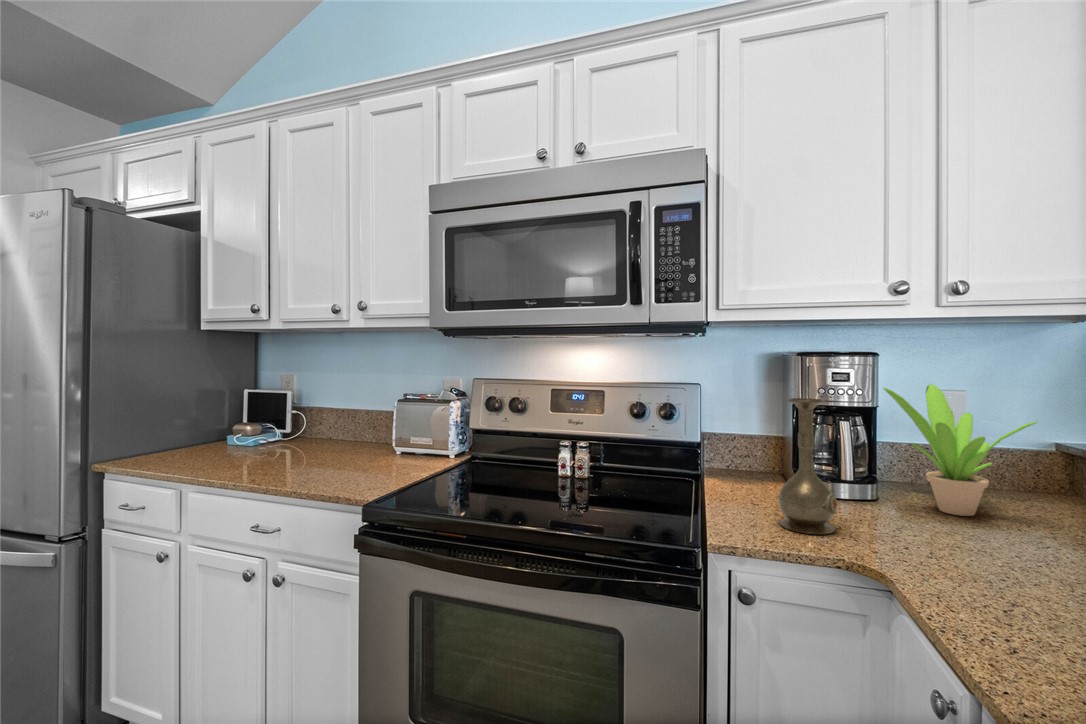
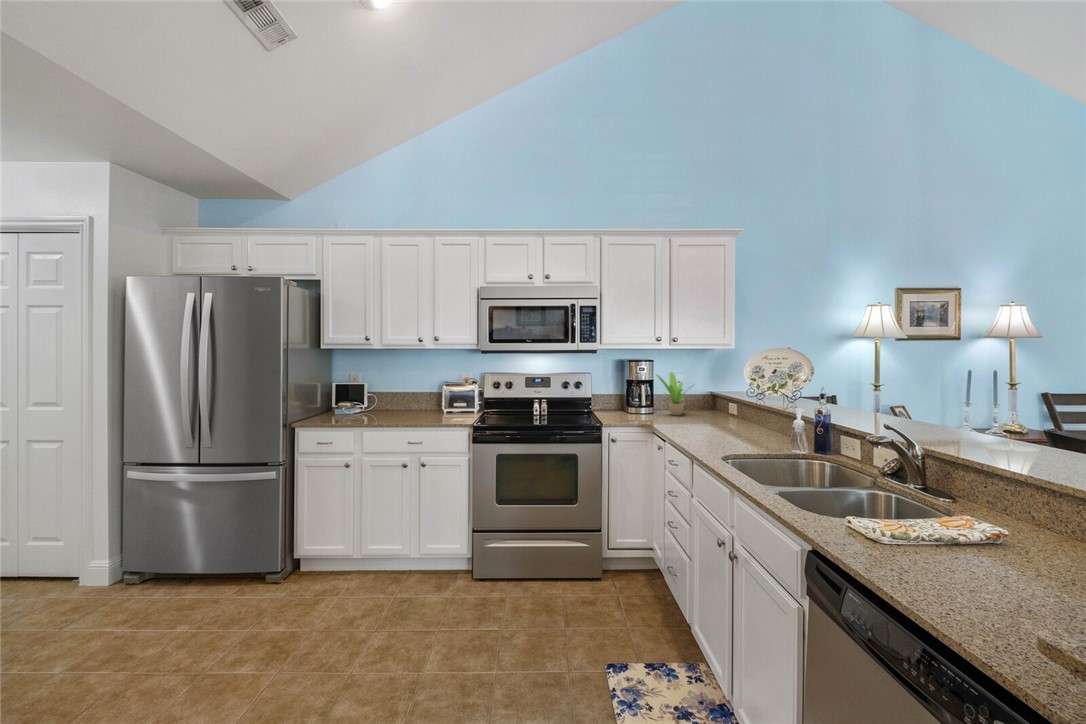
vase: present [778,398,837,534] -> none [624,378,641,421]

